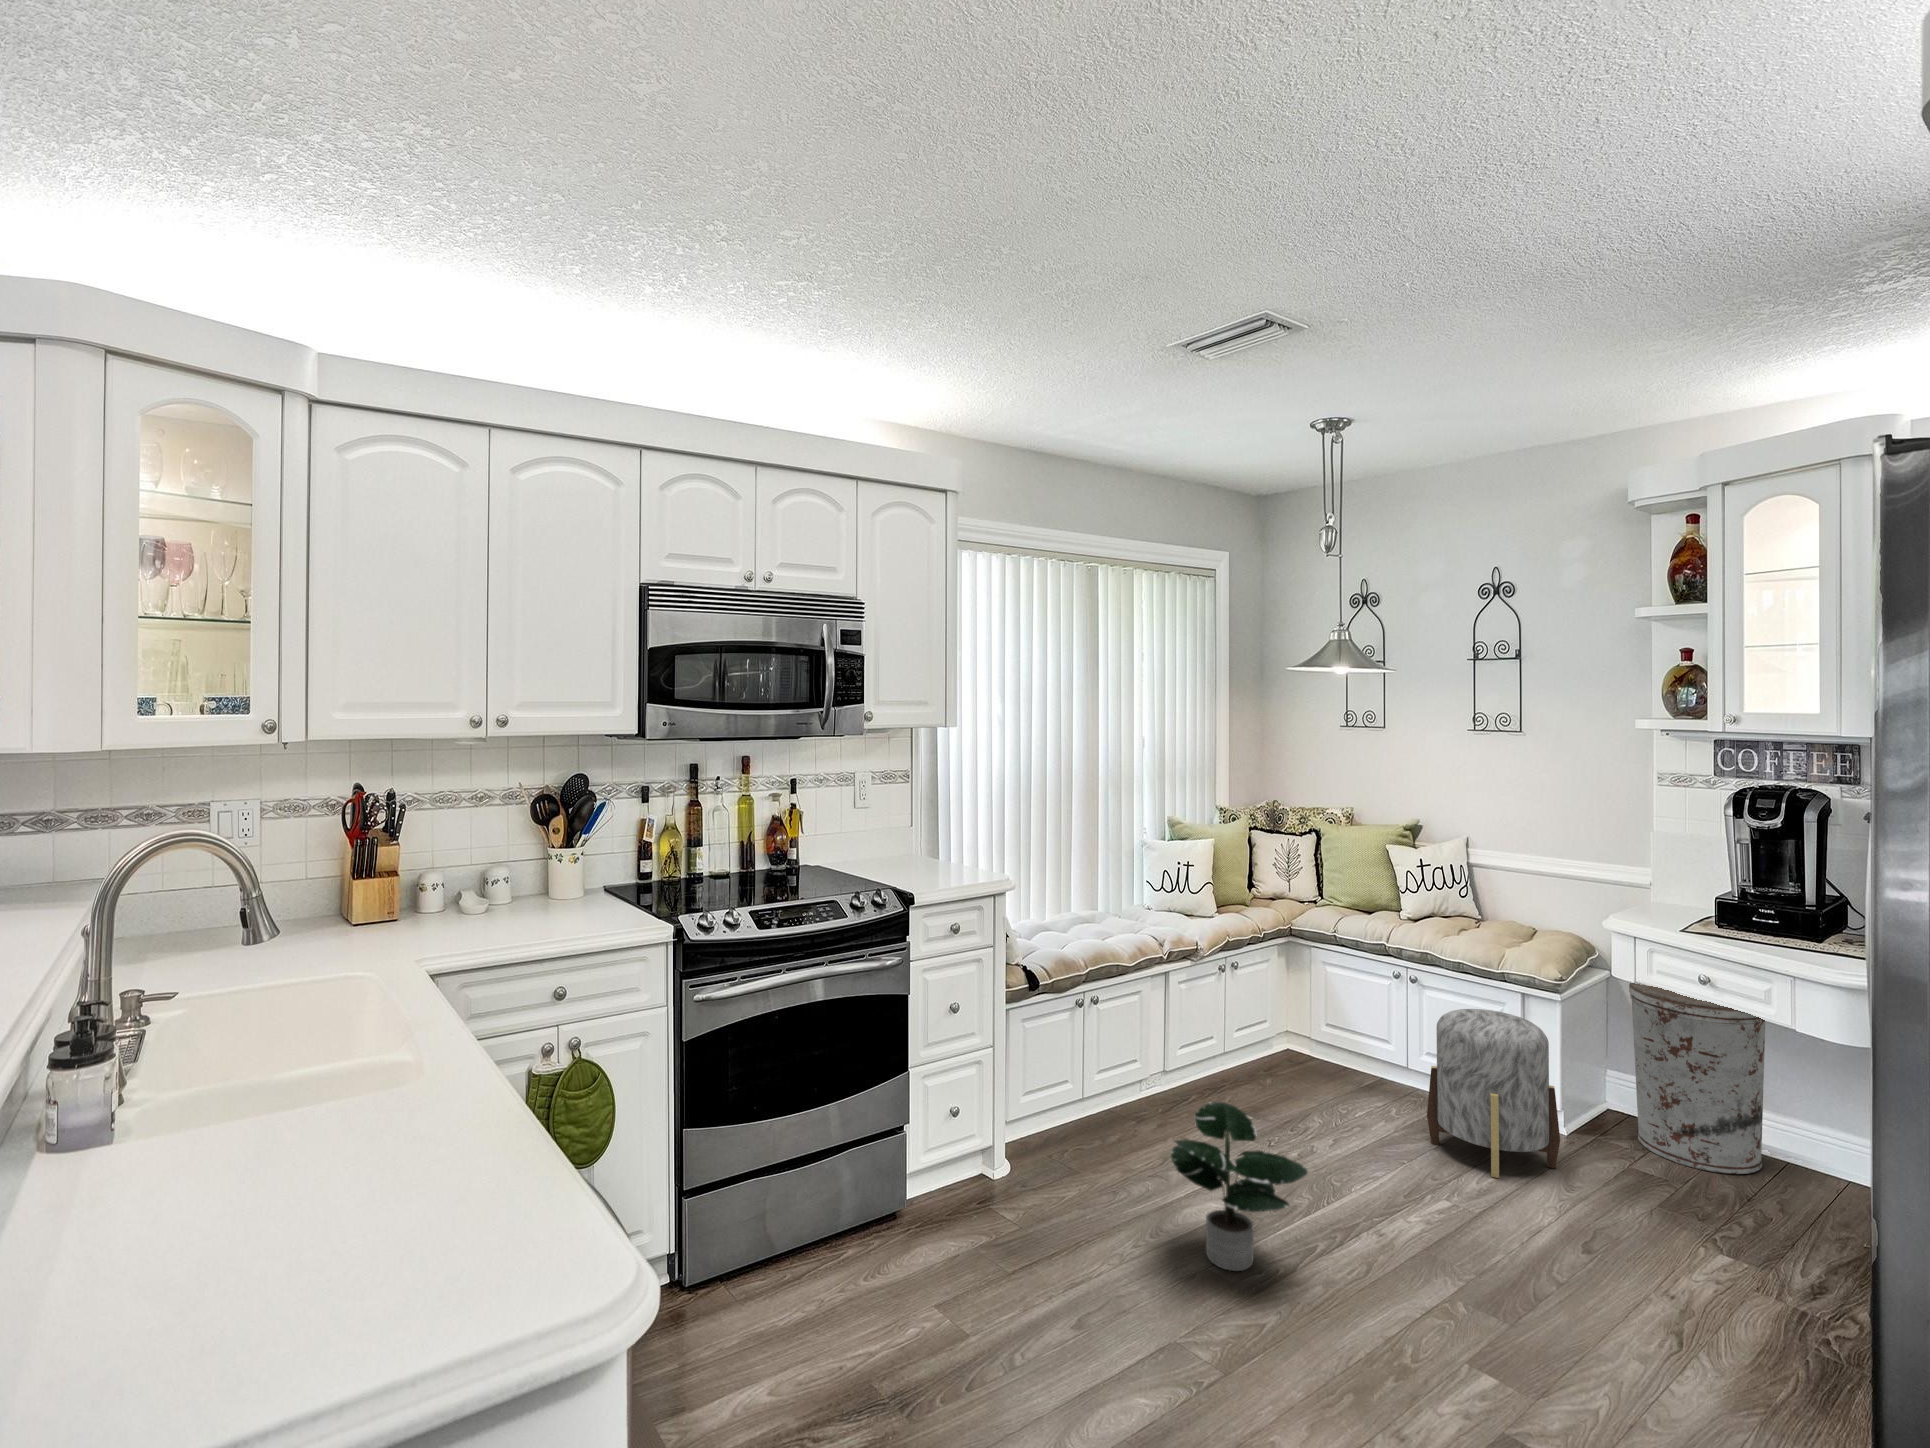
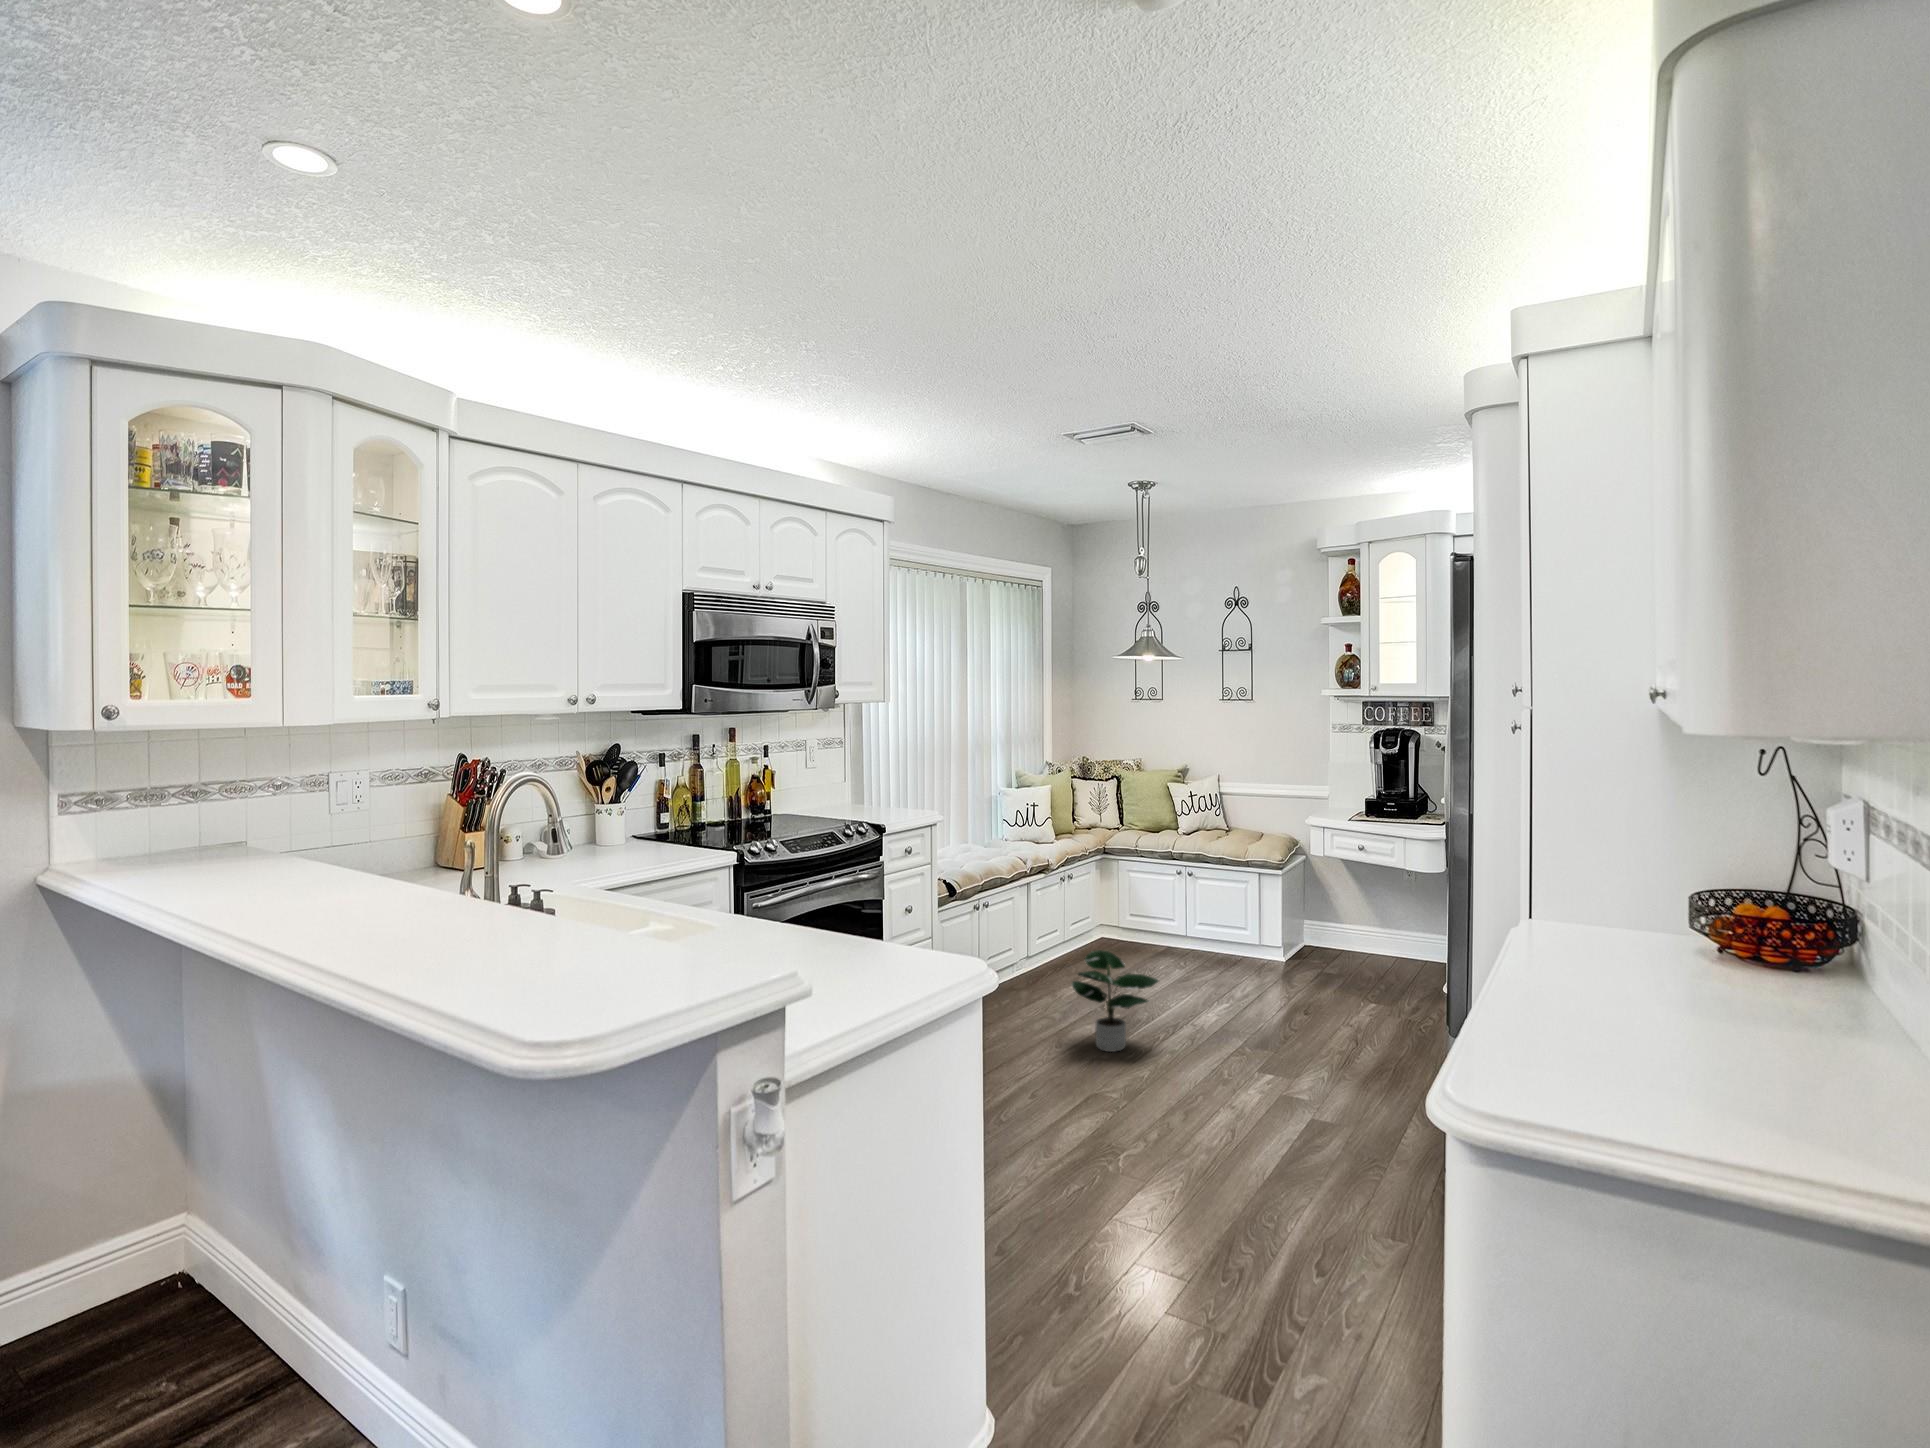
trash can: present [1629,983,1765,1174] -> none [1318,855,1389,970]
stool: present [1427,1009,1560,1178] -> none [1206,885,1283,988]

